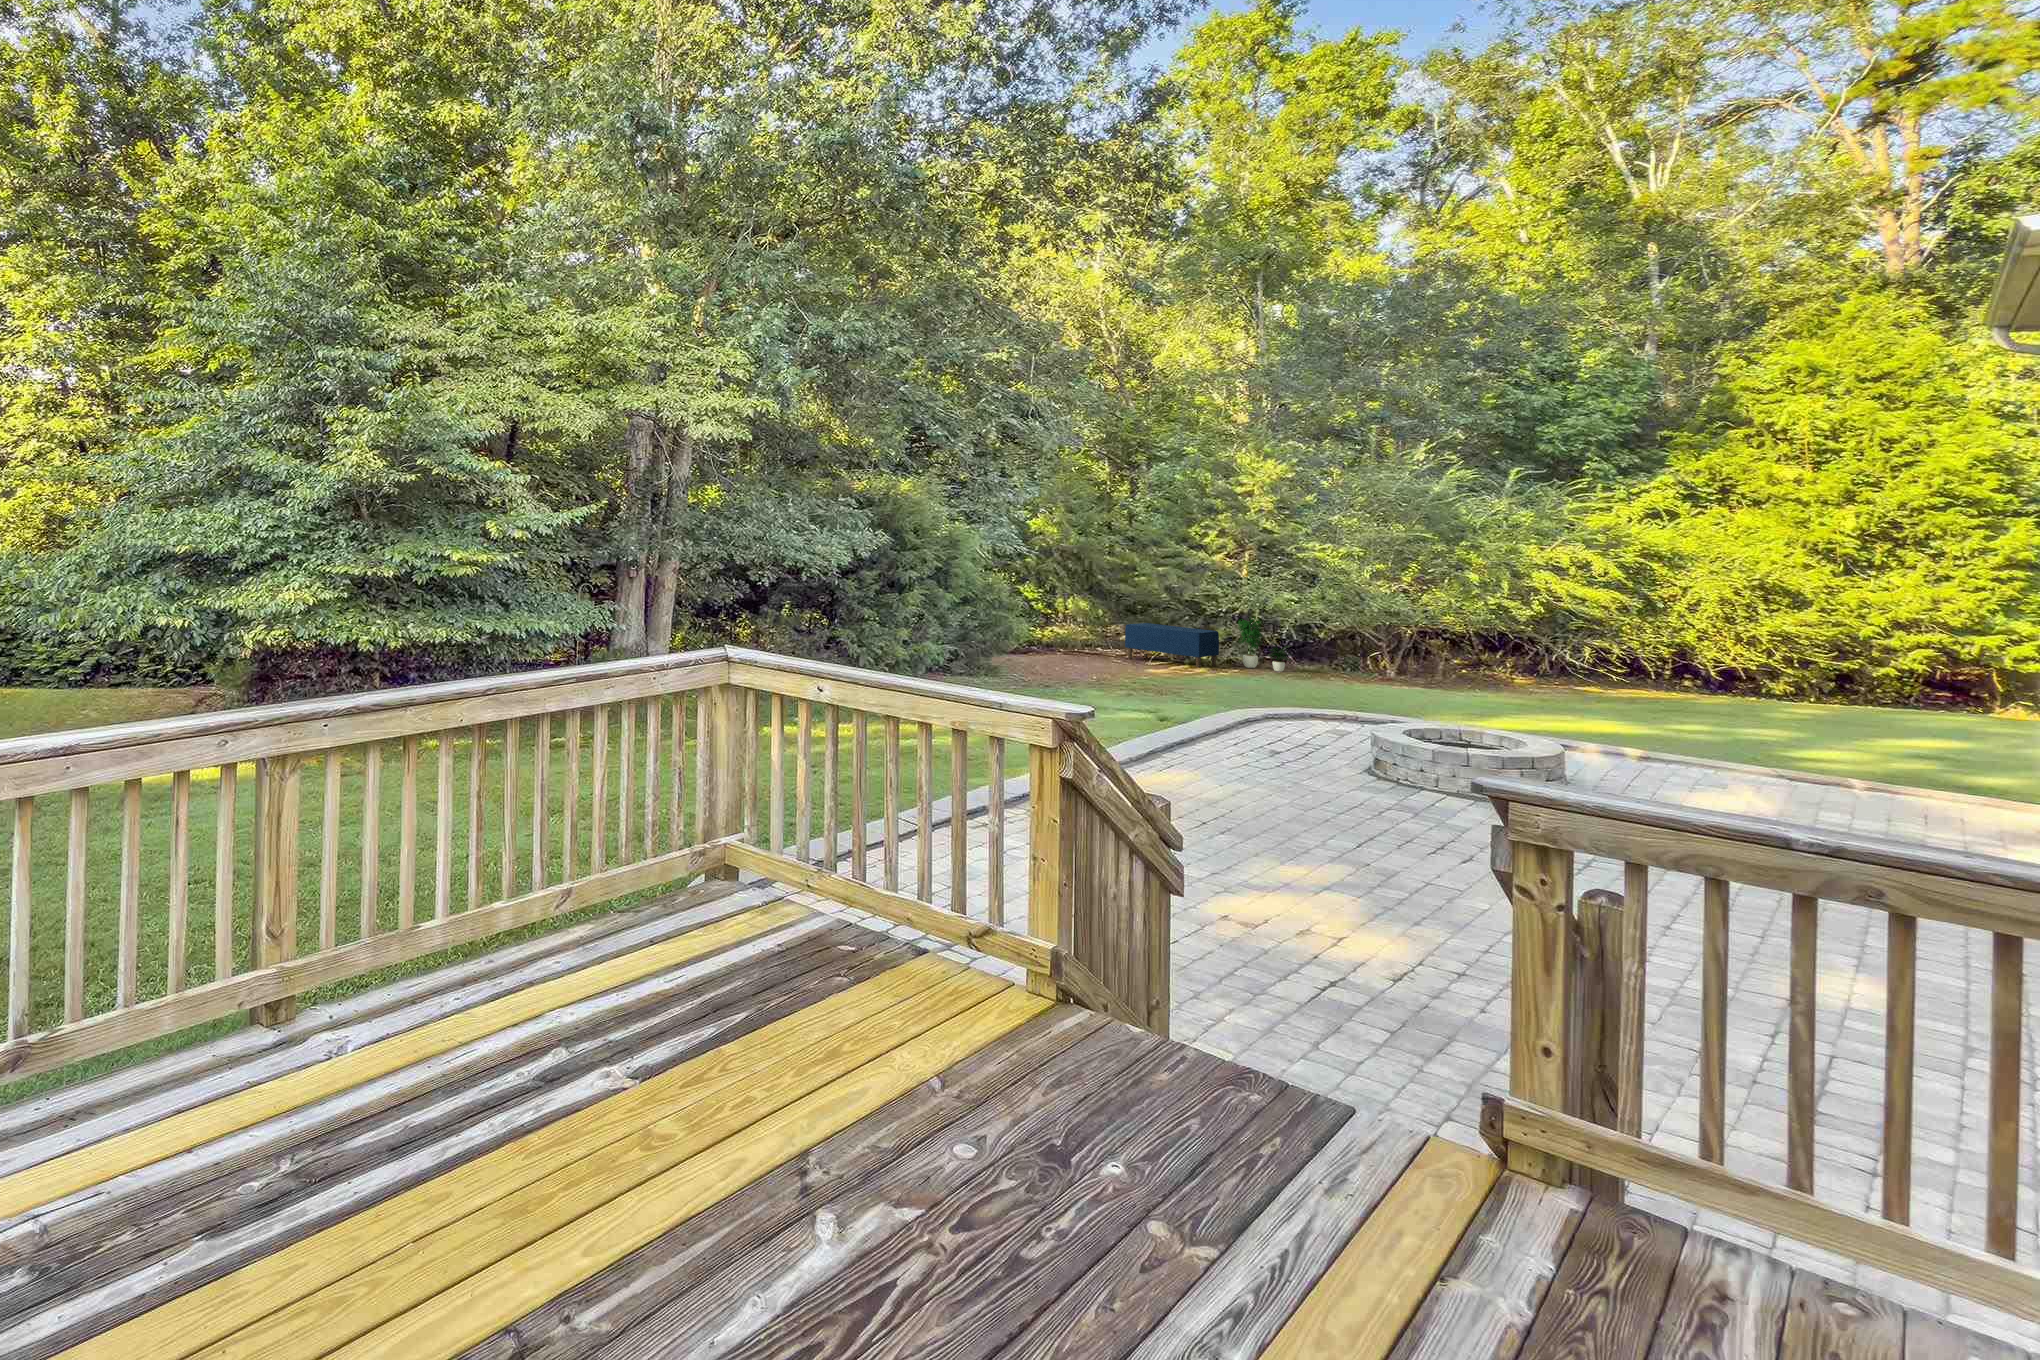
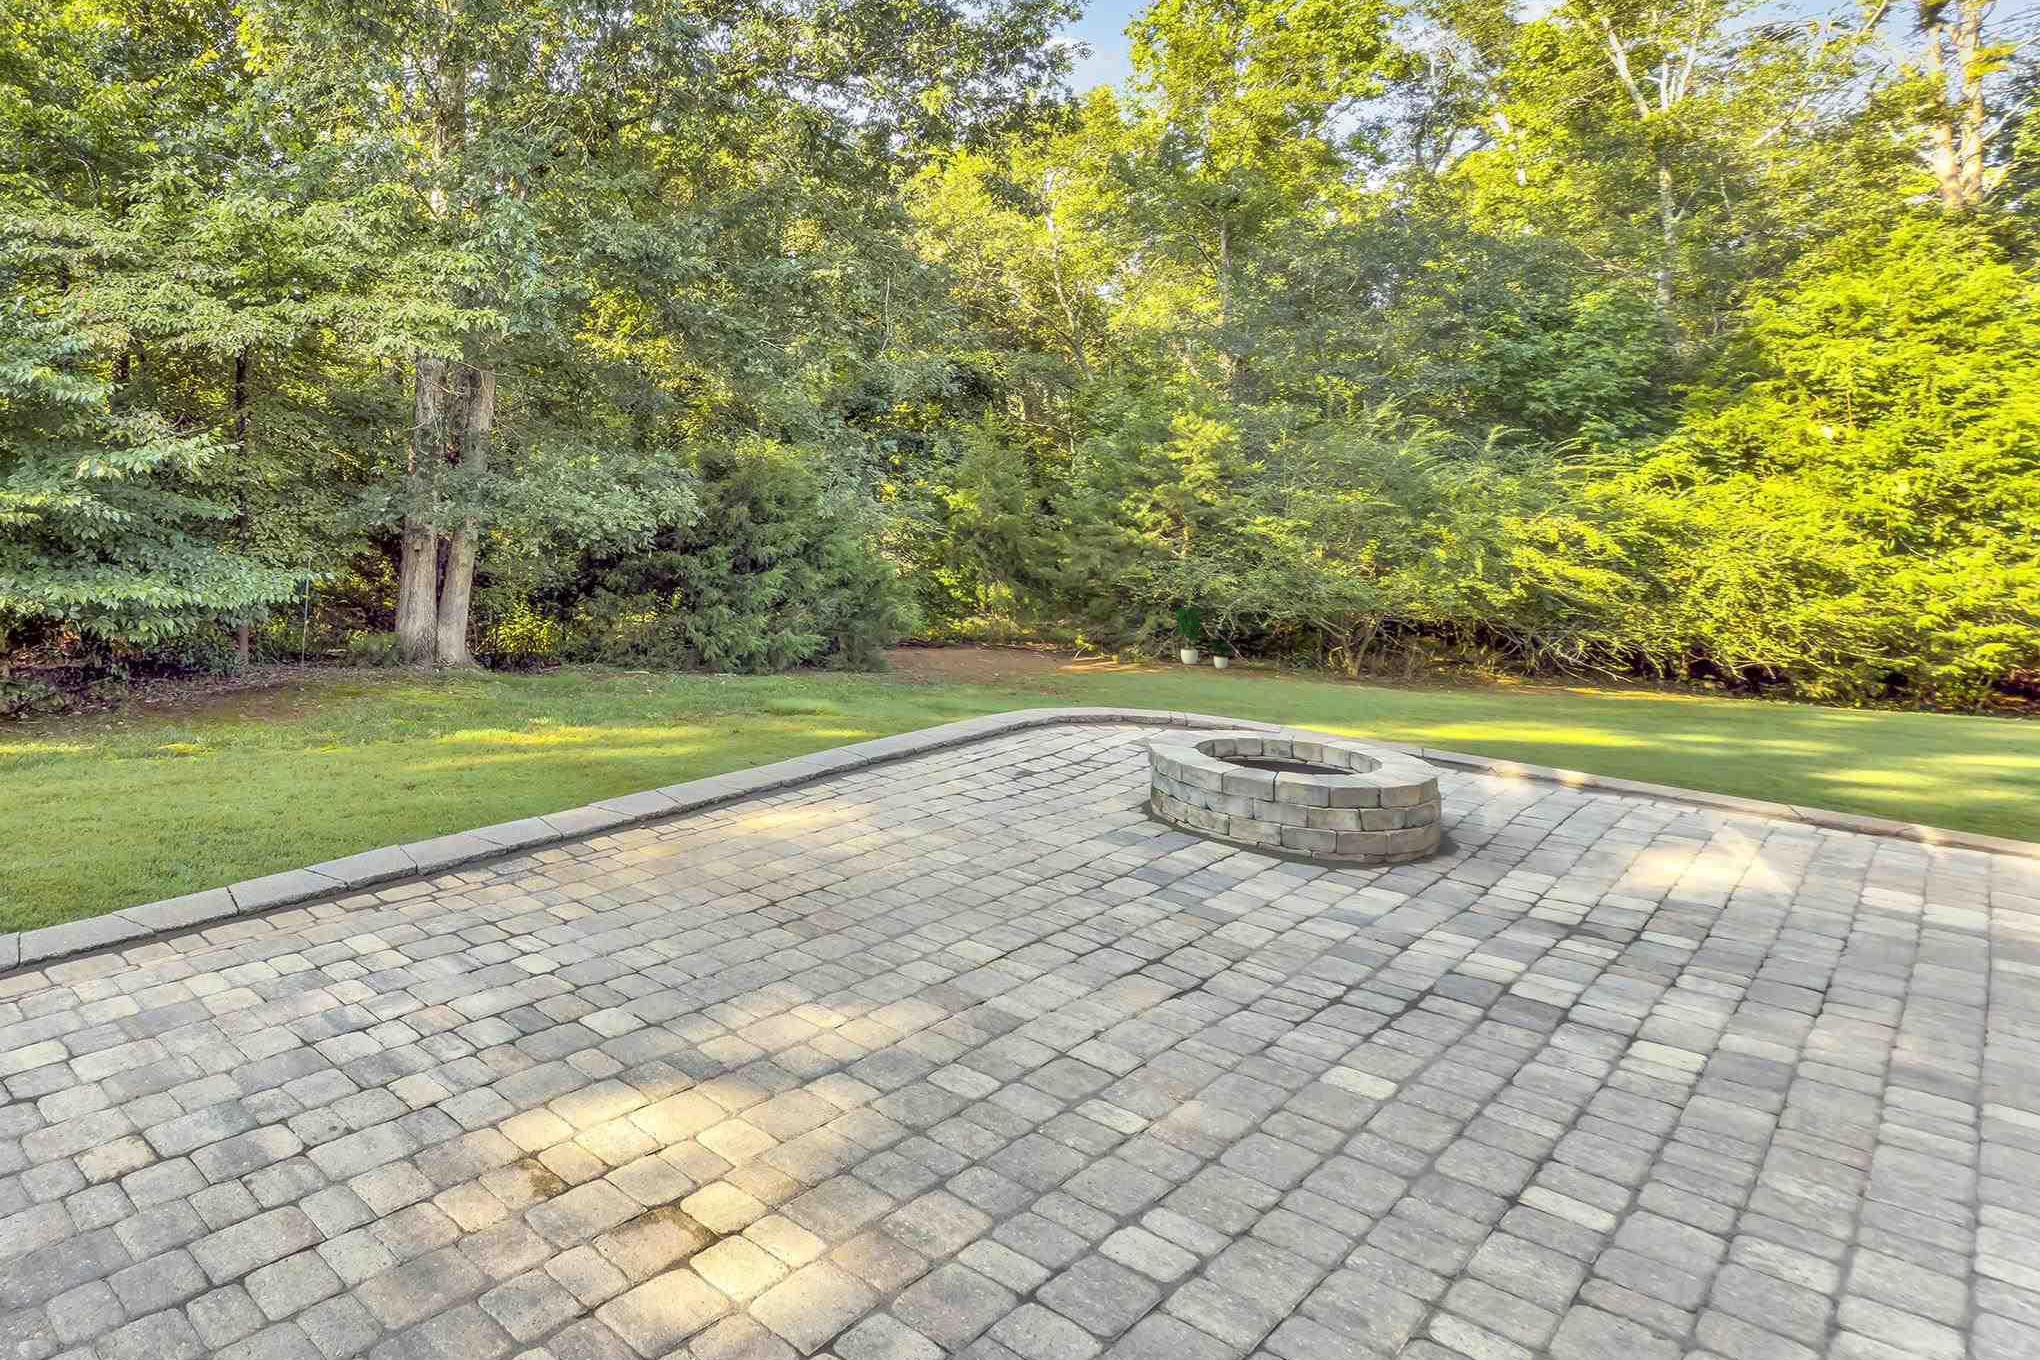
bench: present [1125,623,1219,668] -> none [1049,613,1154,665]

